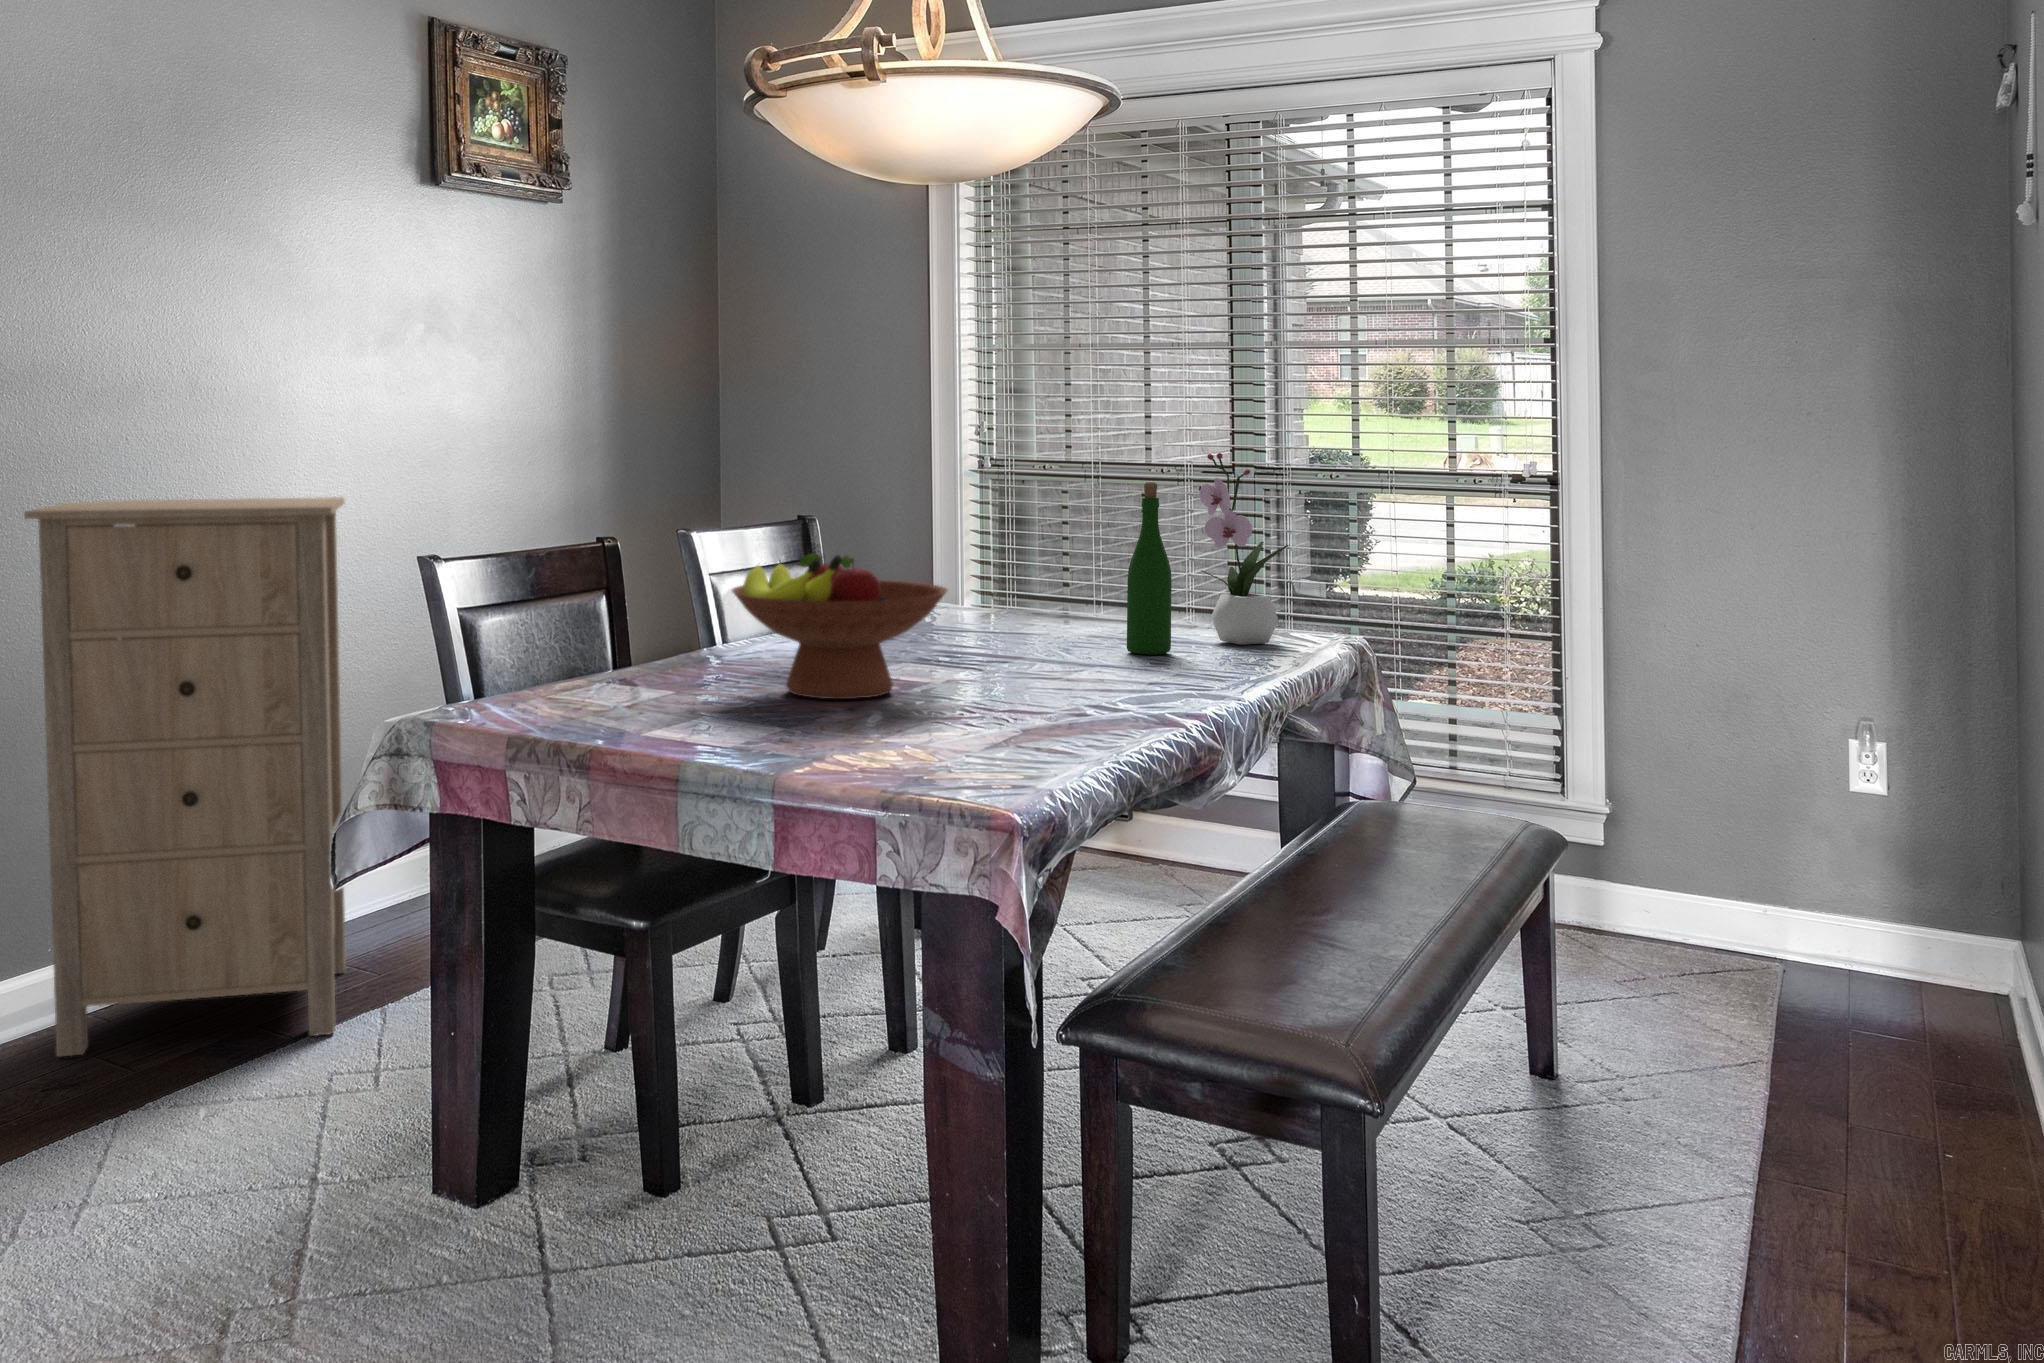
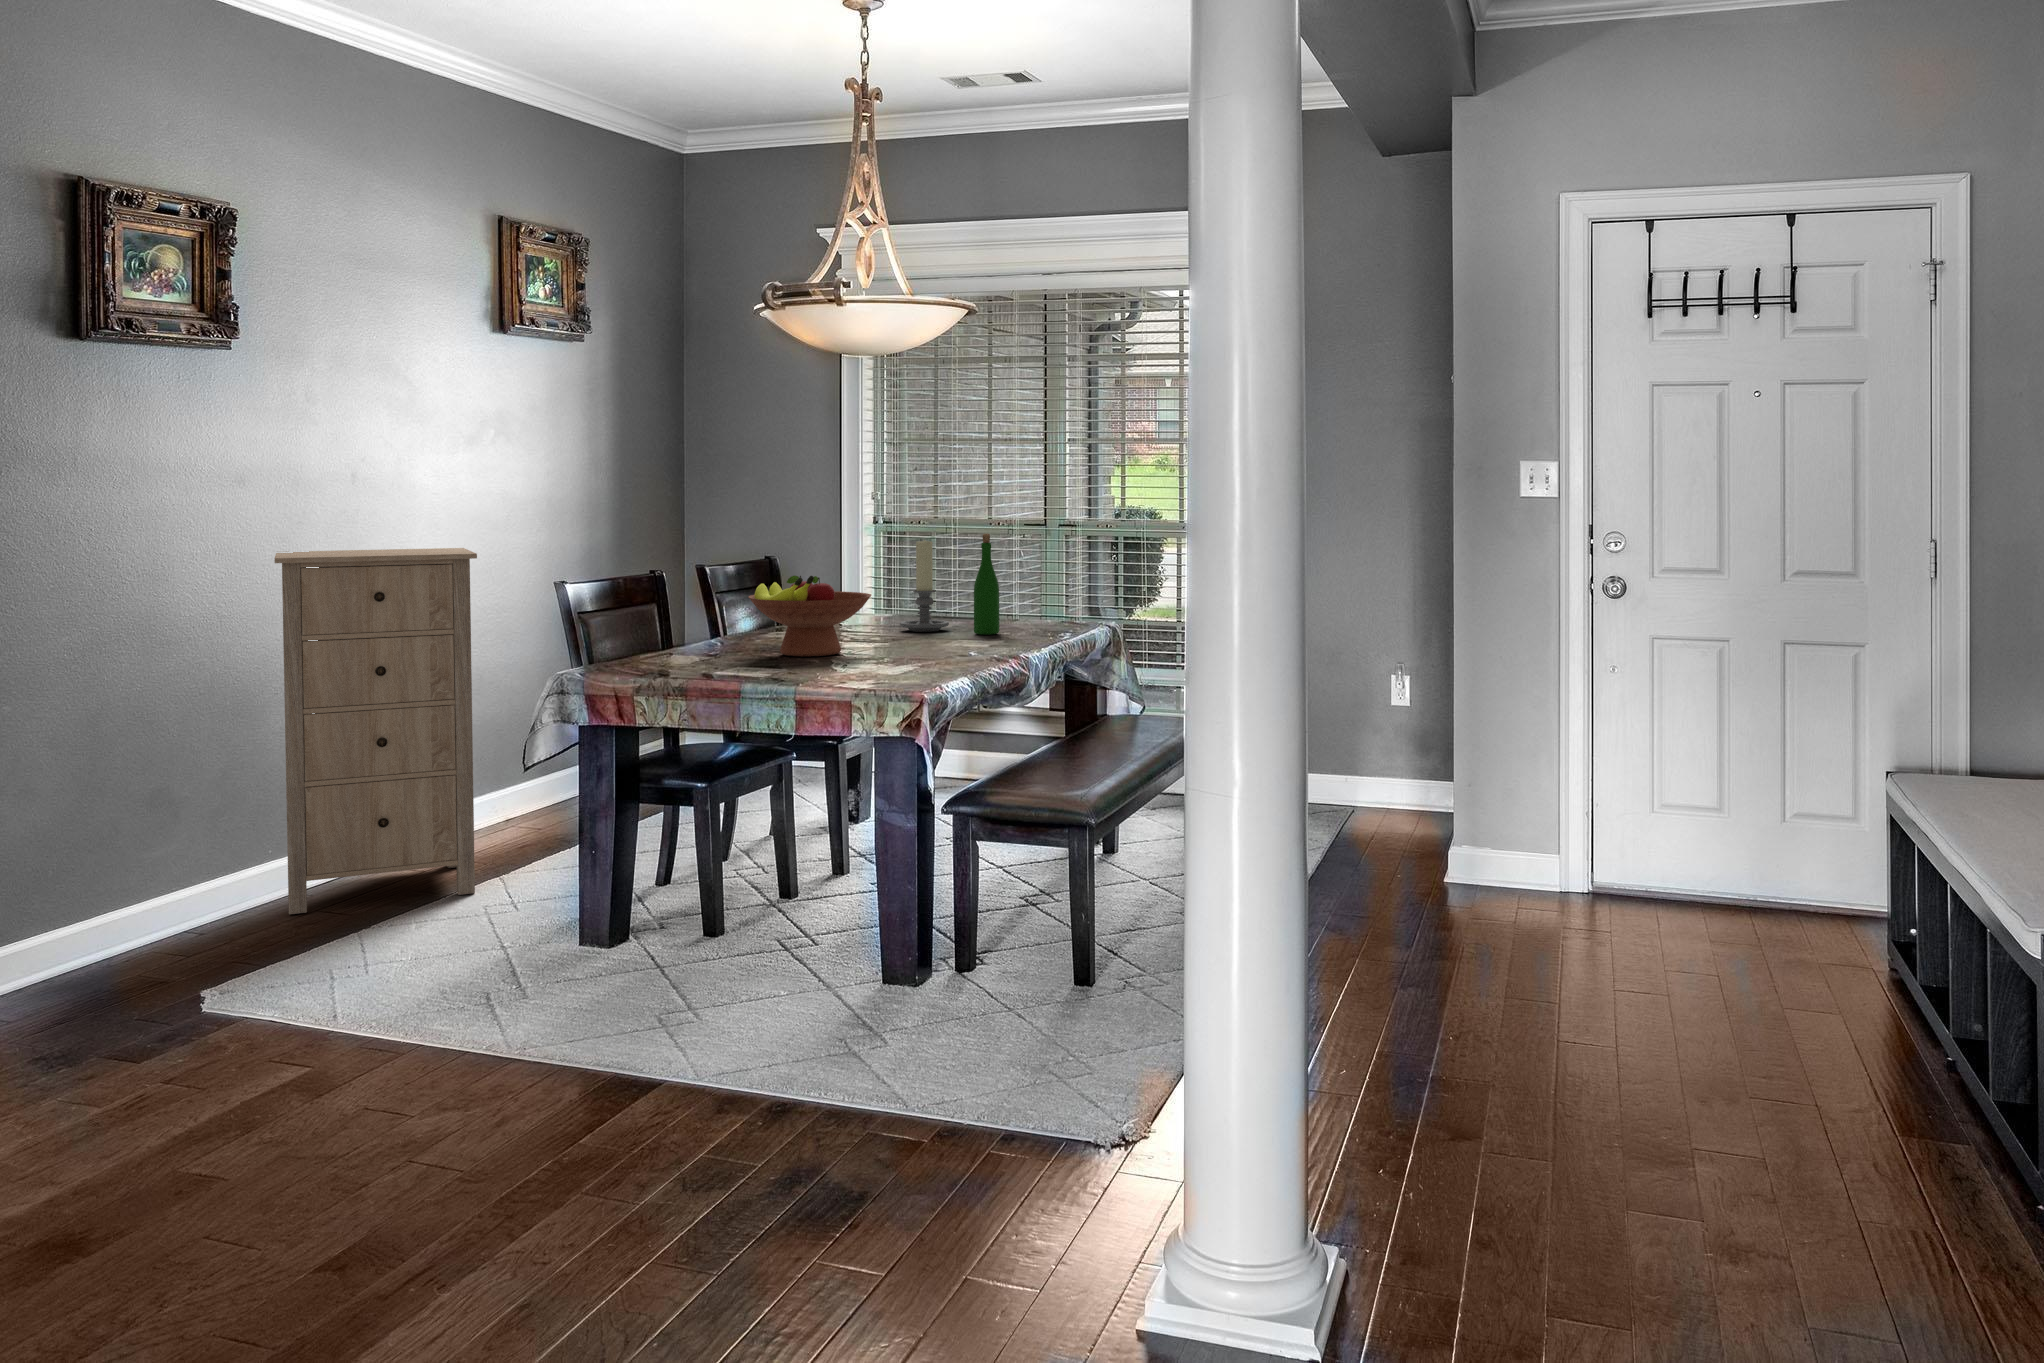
flower arrangement: present [1199,453,1289,645] -> none [1016,516,1068,629]
candle holder: none [1002,491,1083,644] -> present [900,540,949,632]

